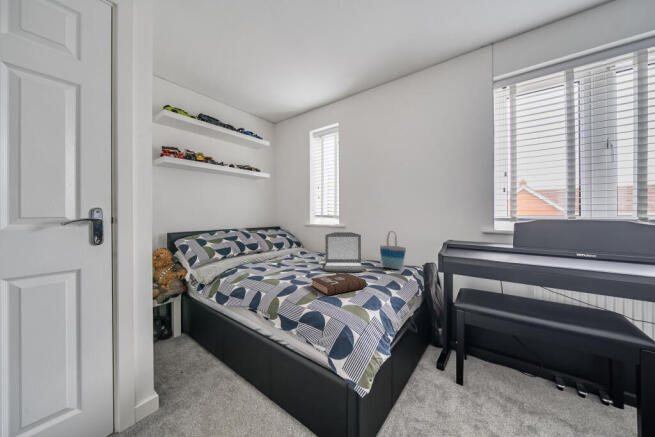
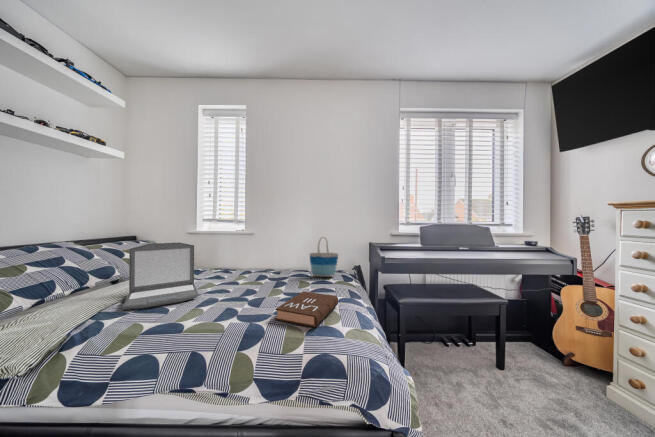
laptop: present [324,232,364,272] -> present [122,243,199,310]

